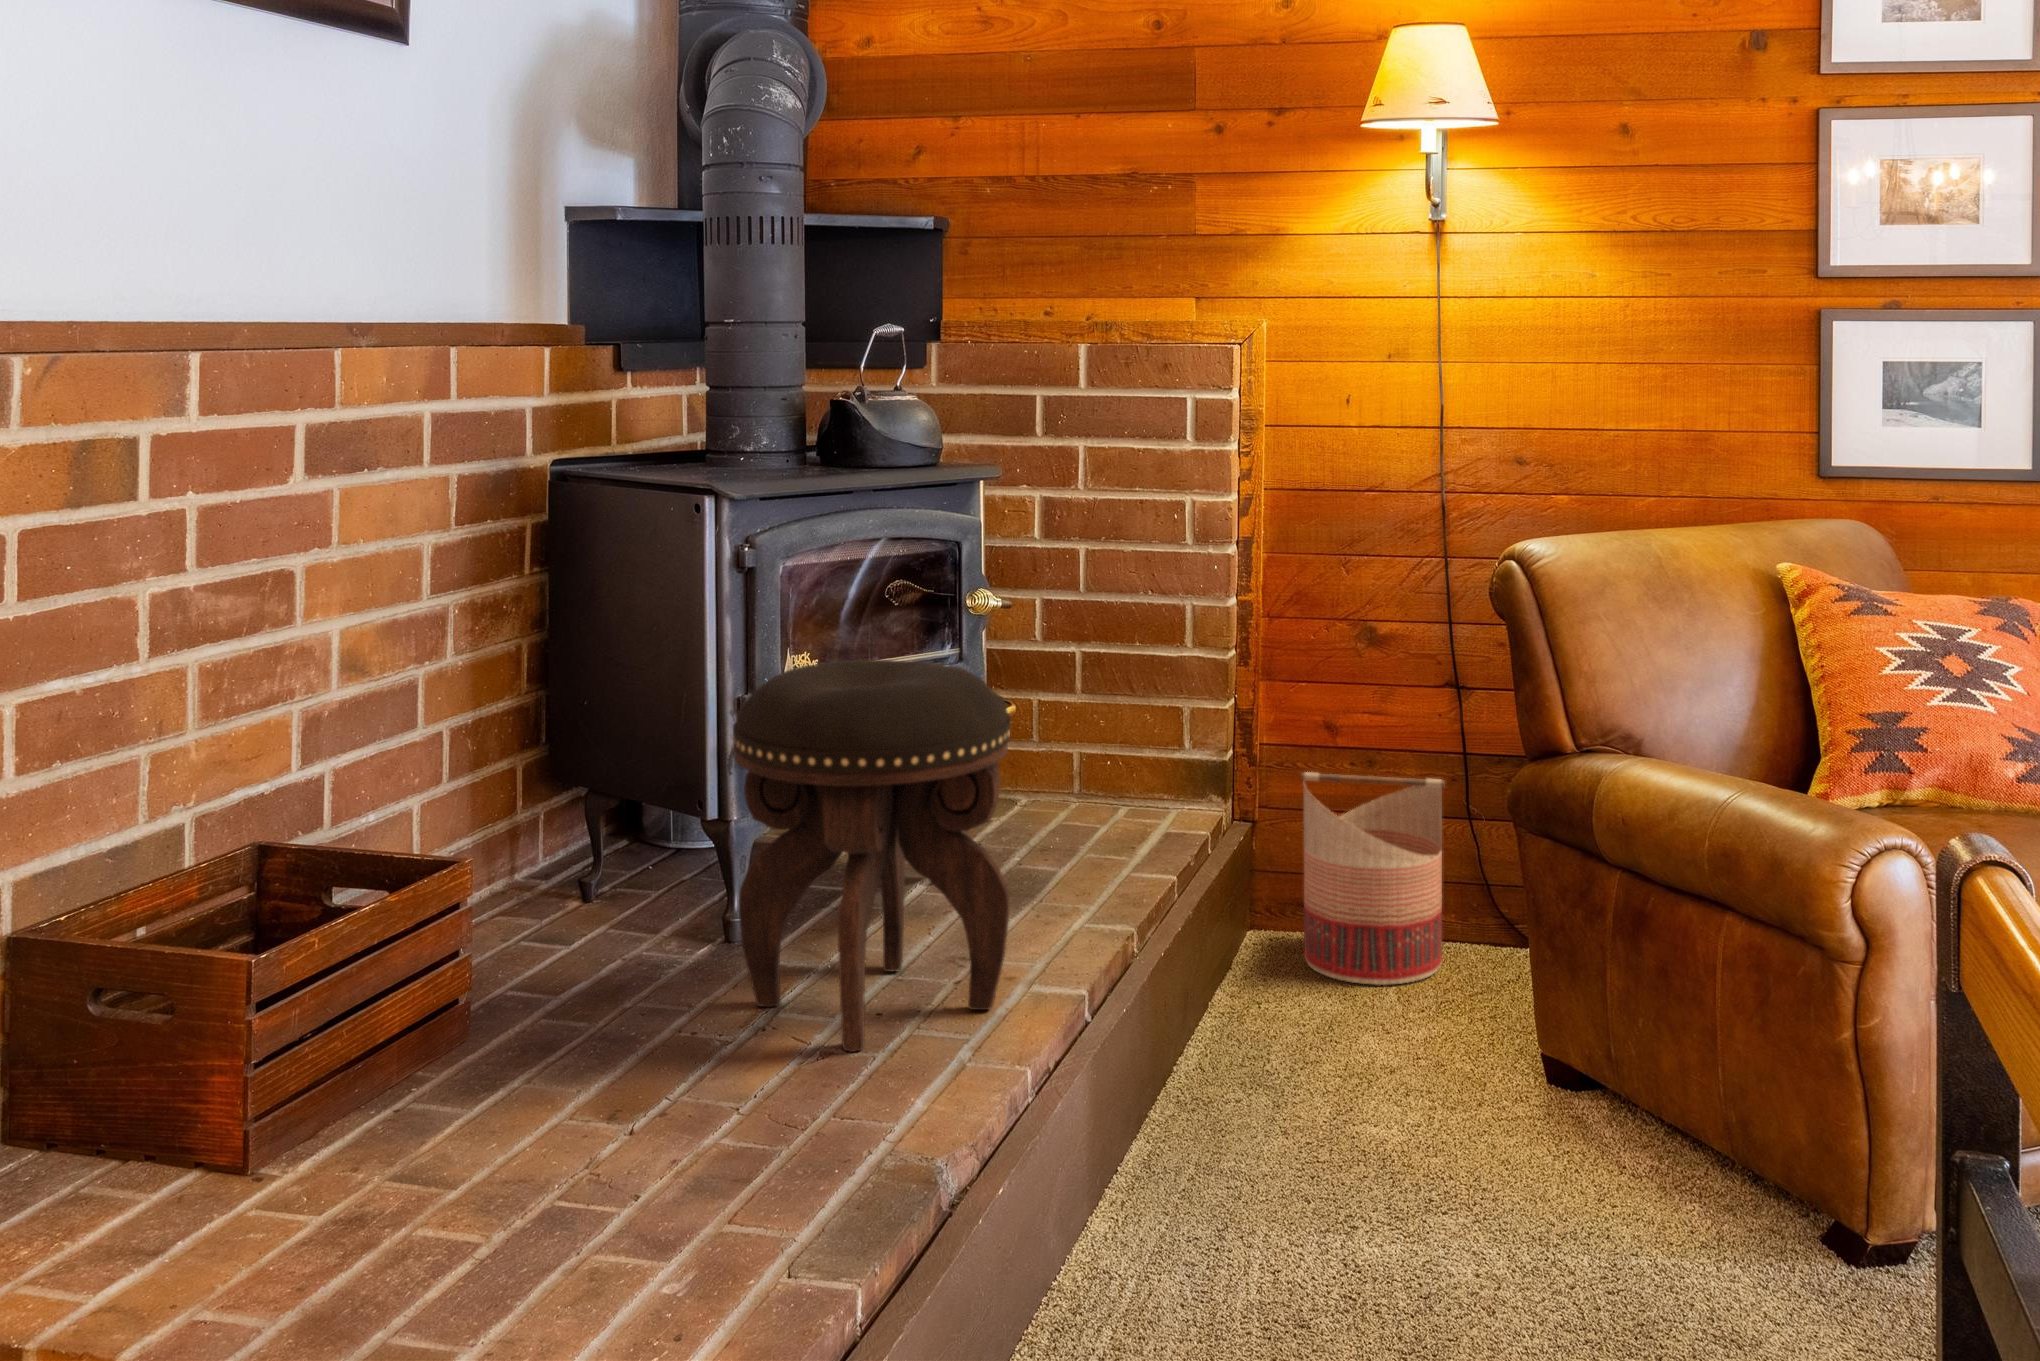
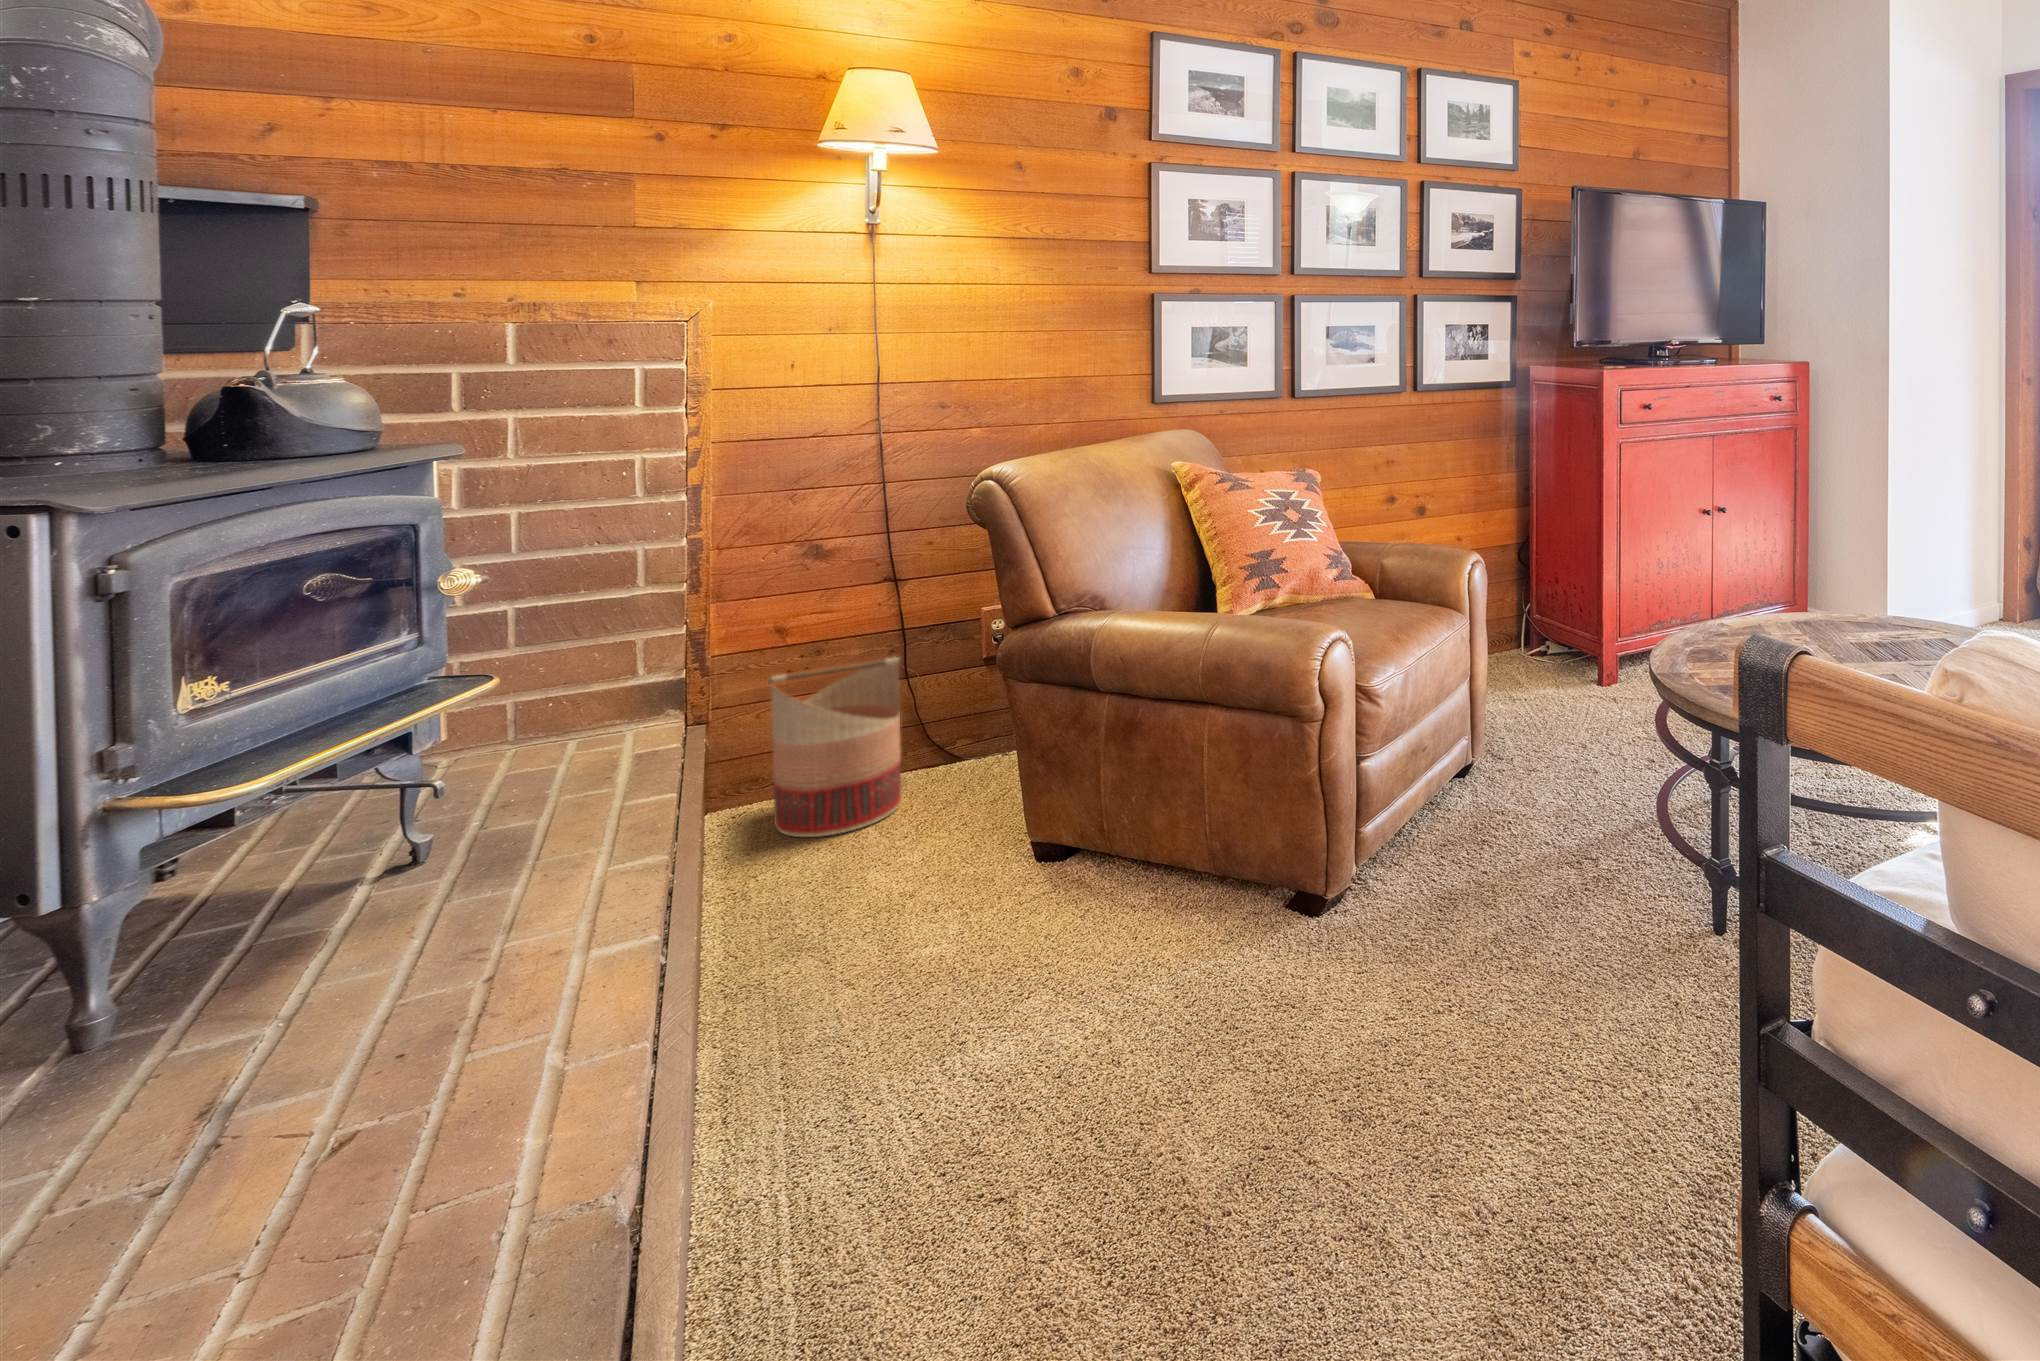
footstool: present [733,660,1011,1052] -> none [150,650,570,1090]

